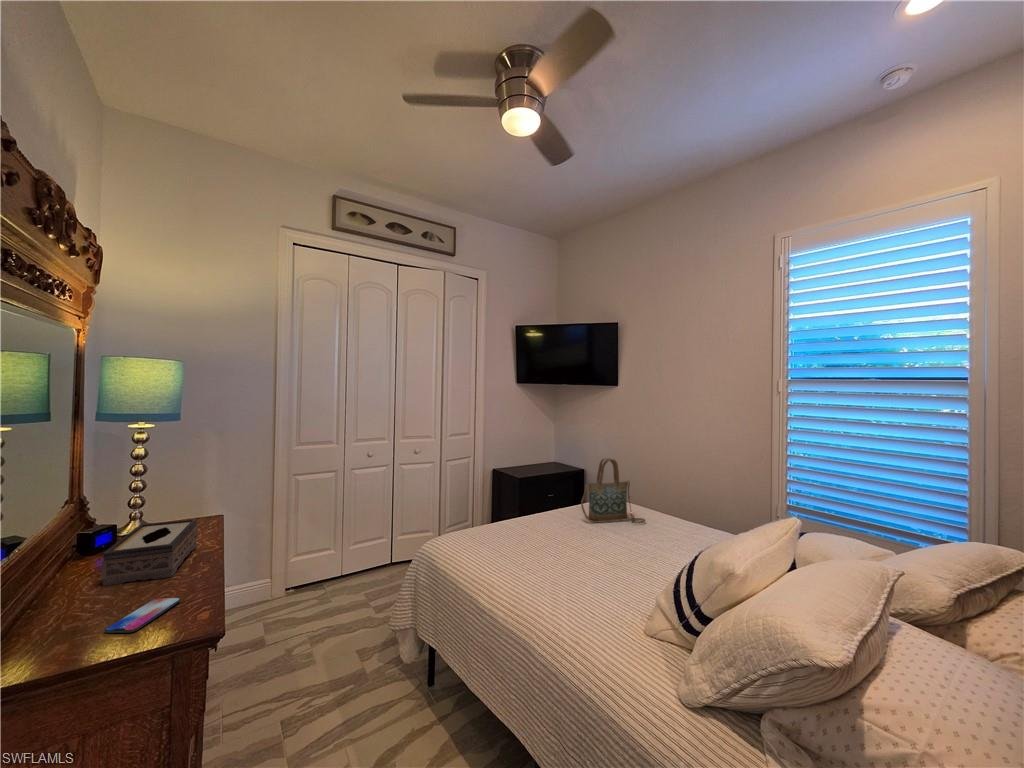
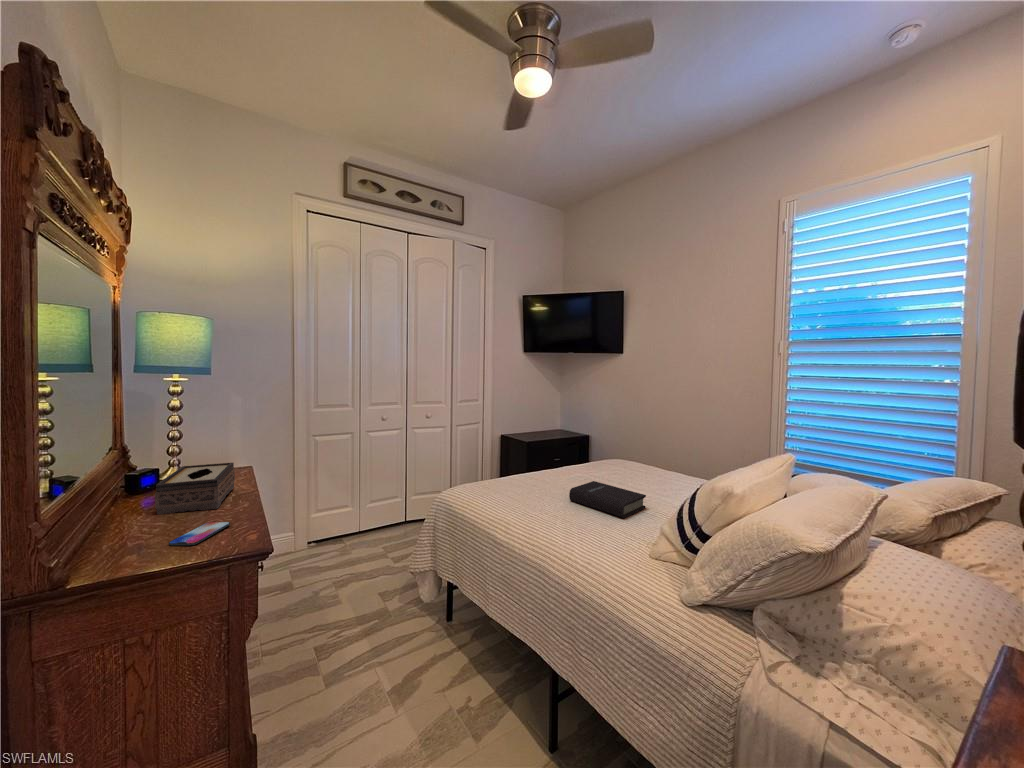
handbag: present [581,459,645,523] -> none [586,416,647,476]
book: none [561,533,643,581] -> present [569,481,646,518]

